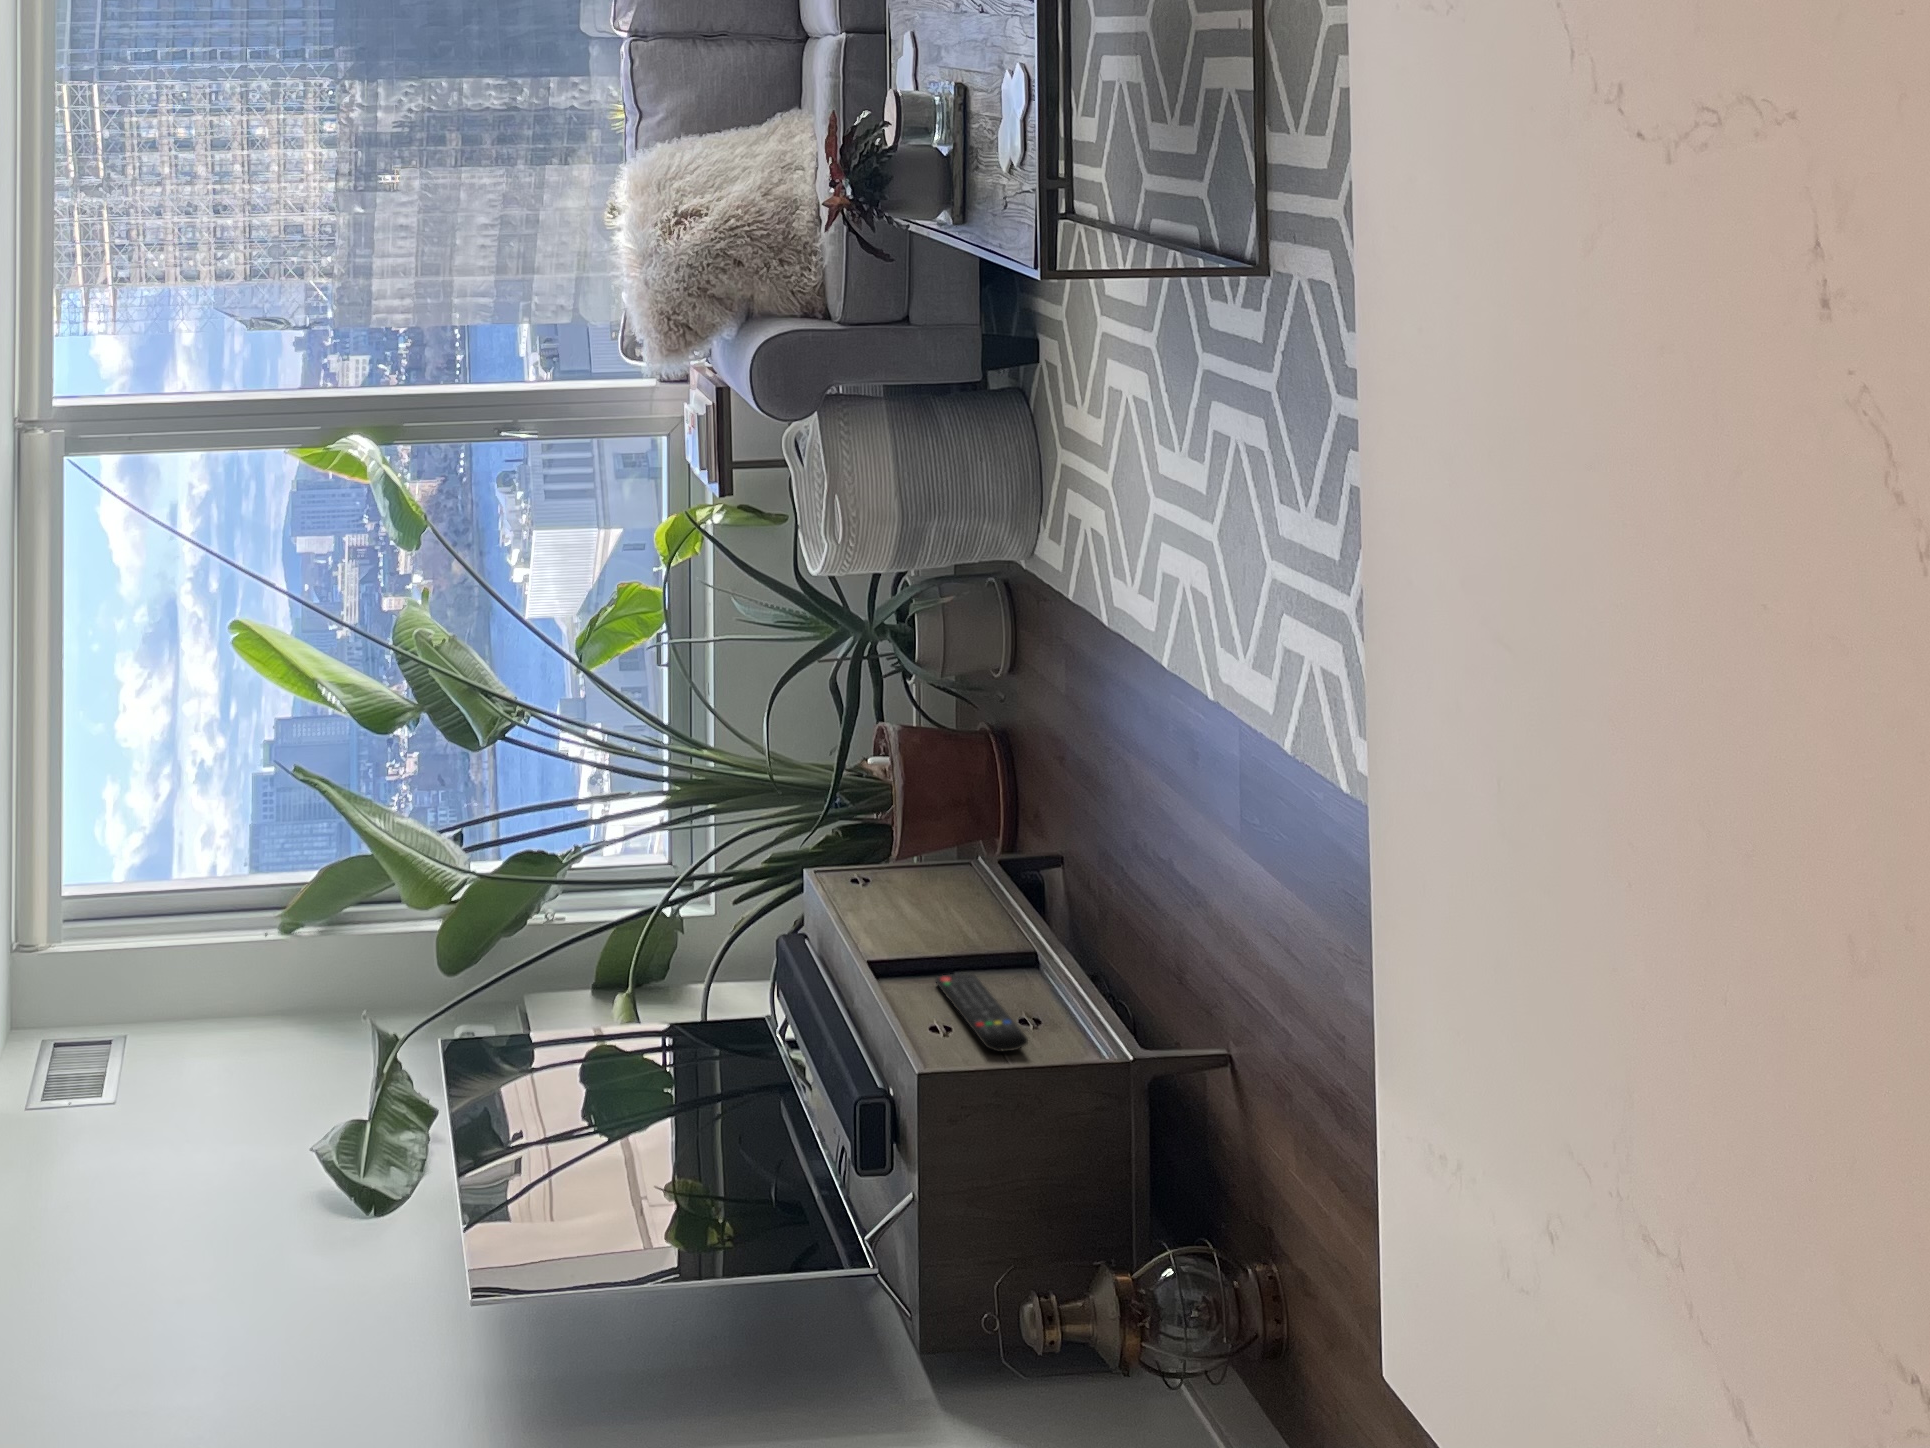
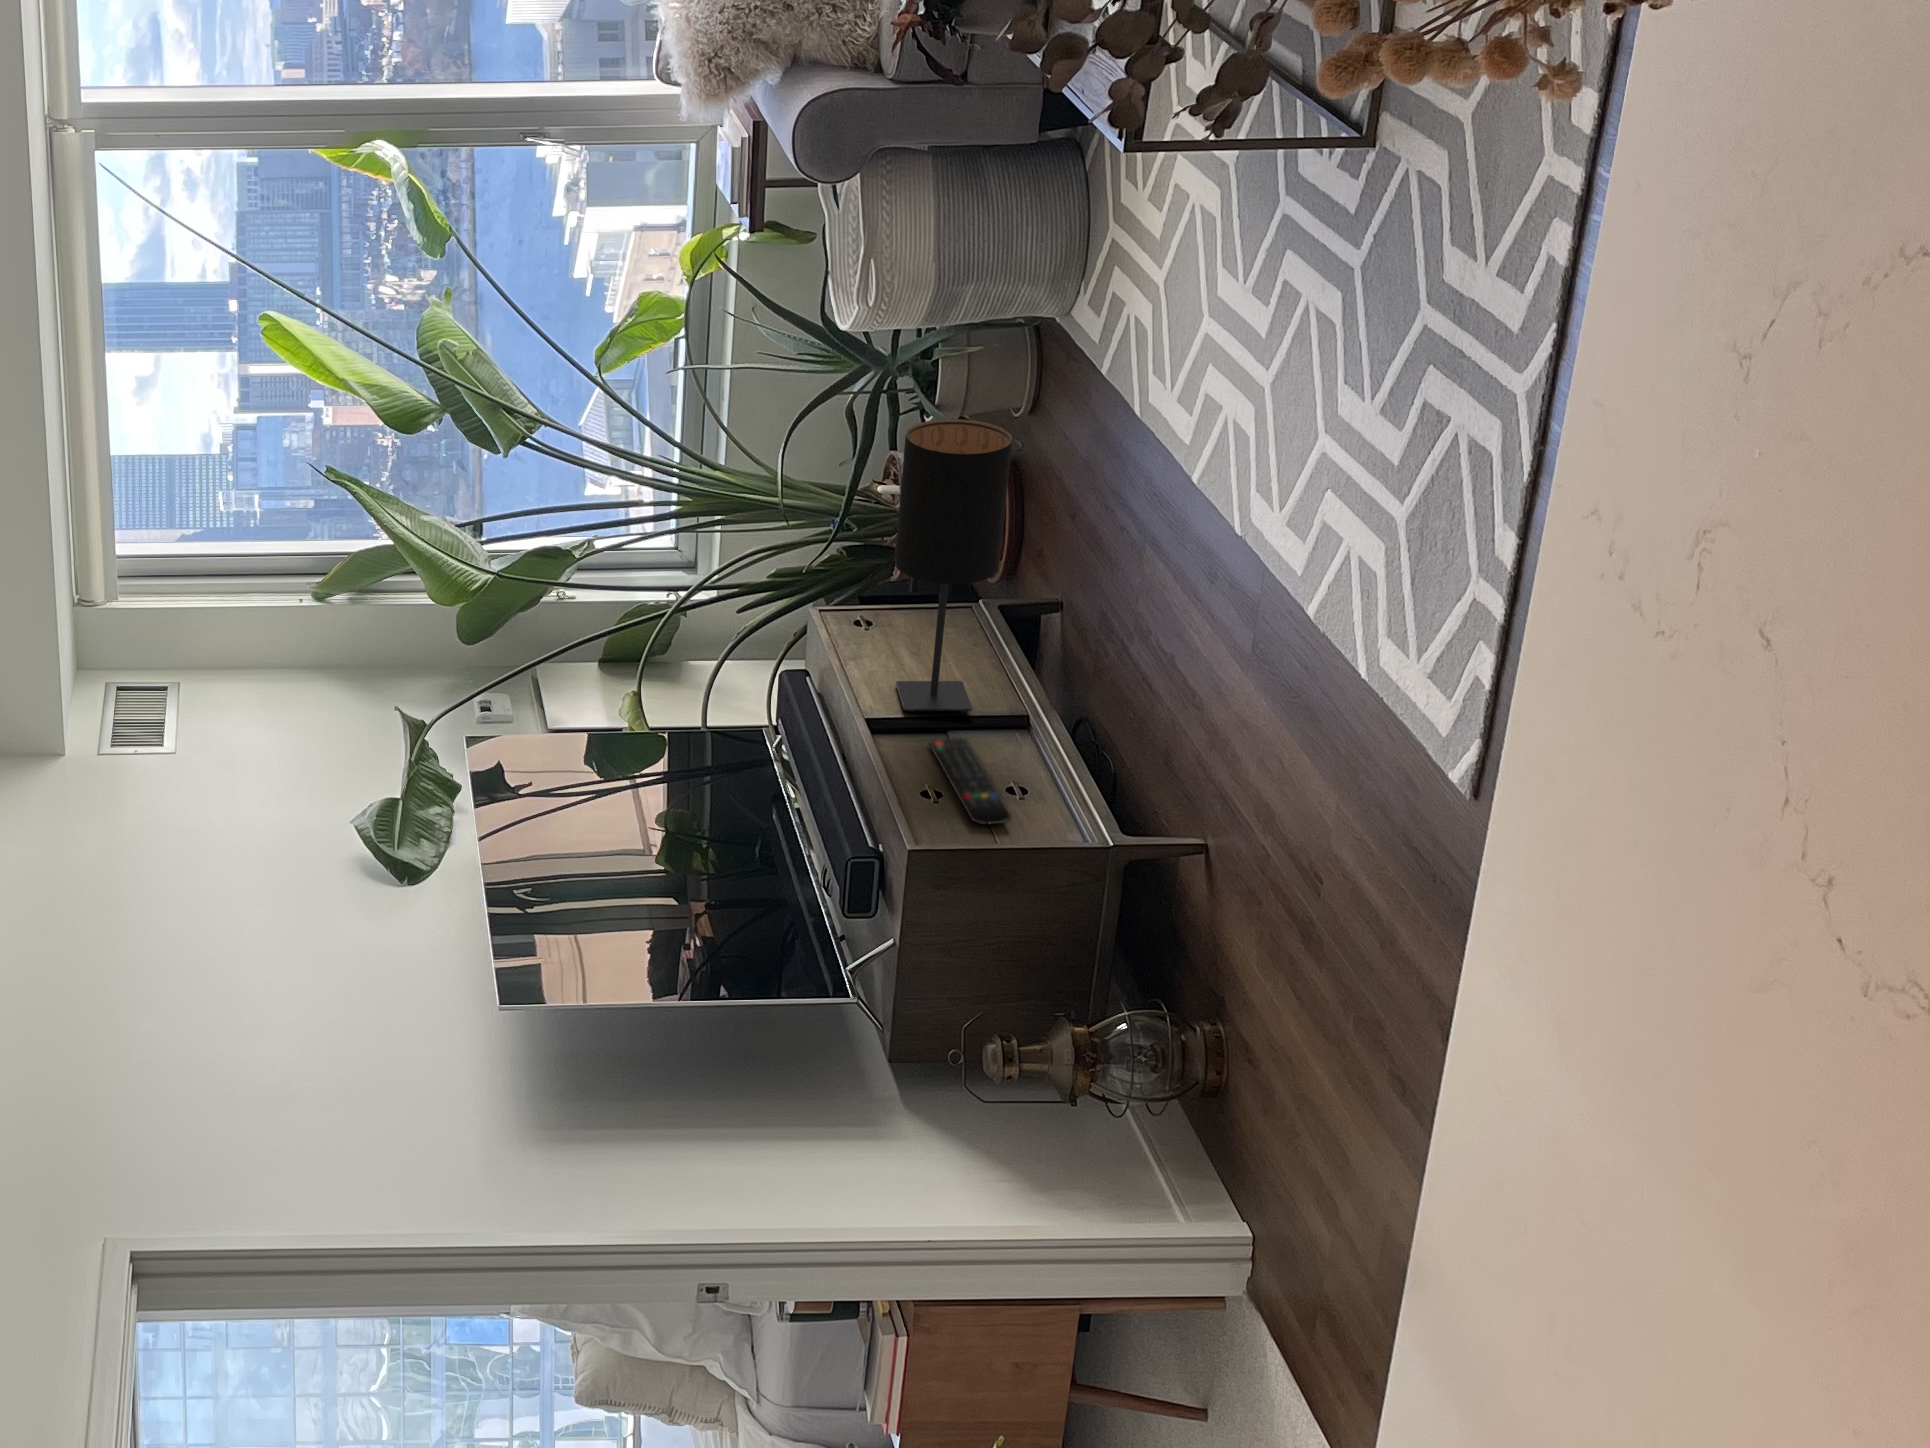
table lamp: none [881,638,986,955] -> present [895,419,1012,713]

